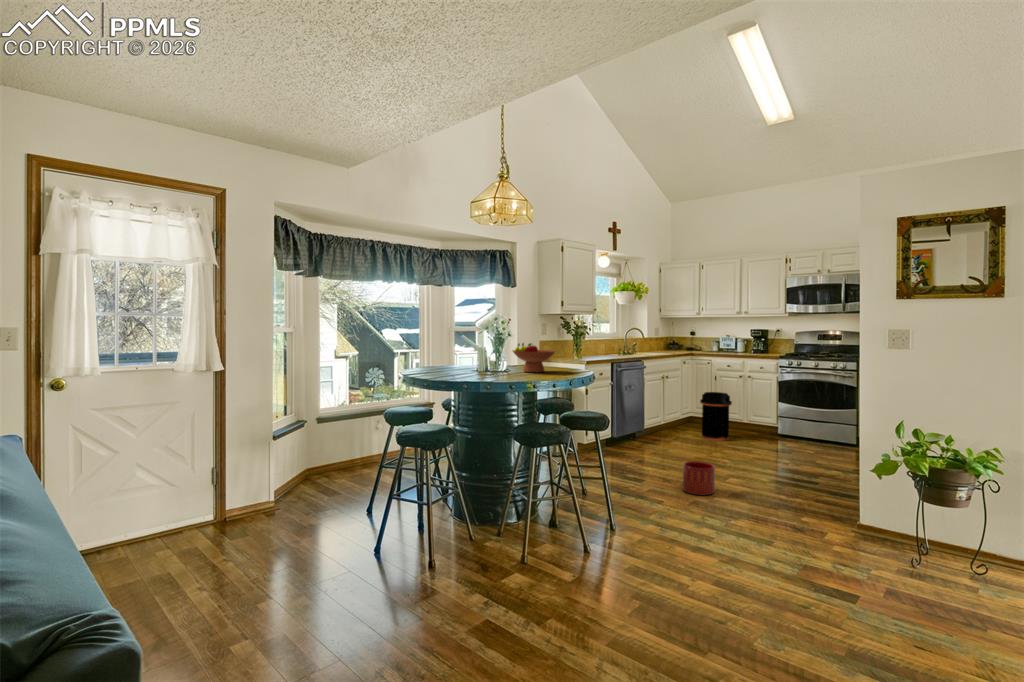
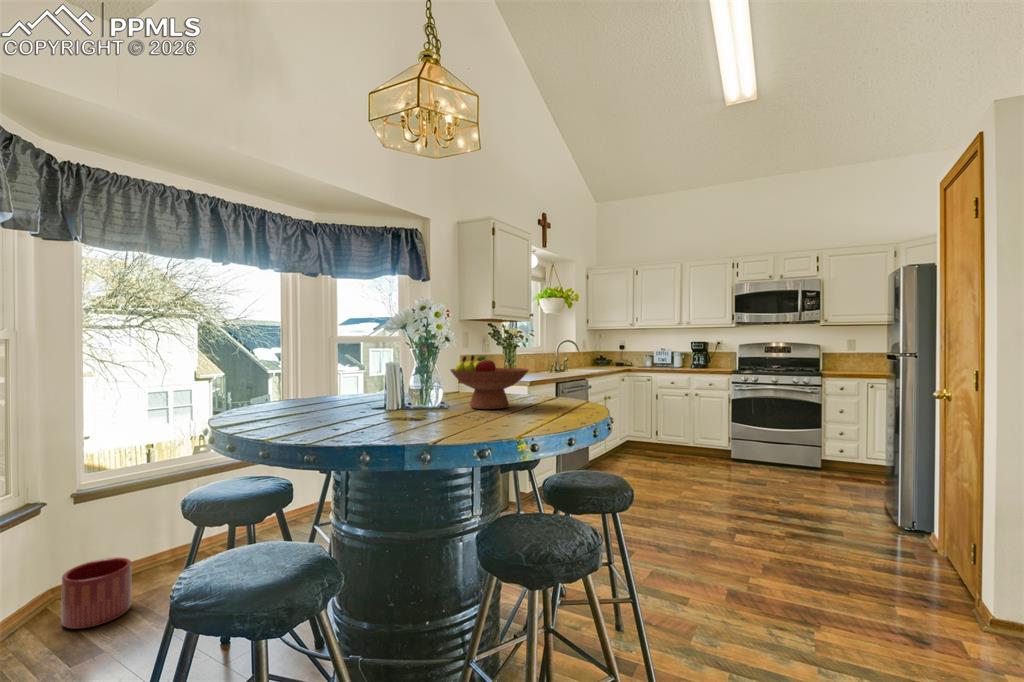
trash can: present [700,392,732,441] -> none [655,416,692,477]
planter: present [683,461,715,495] -> present [61,558,131,629]

